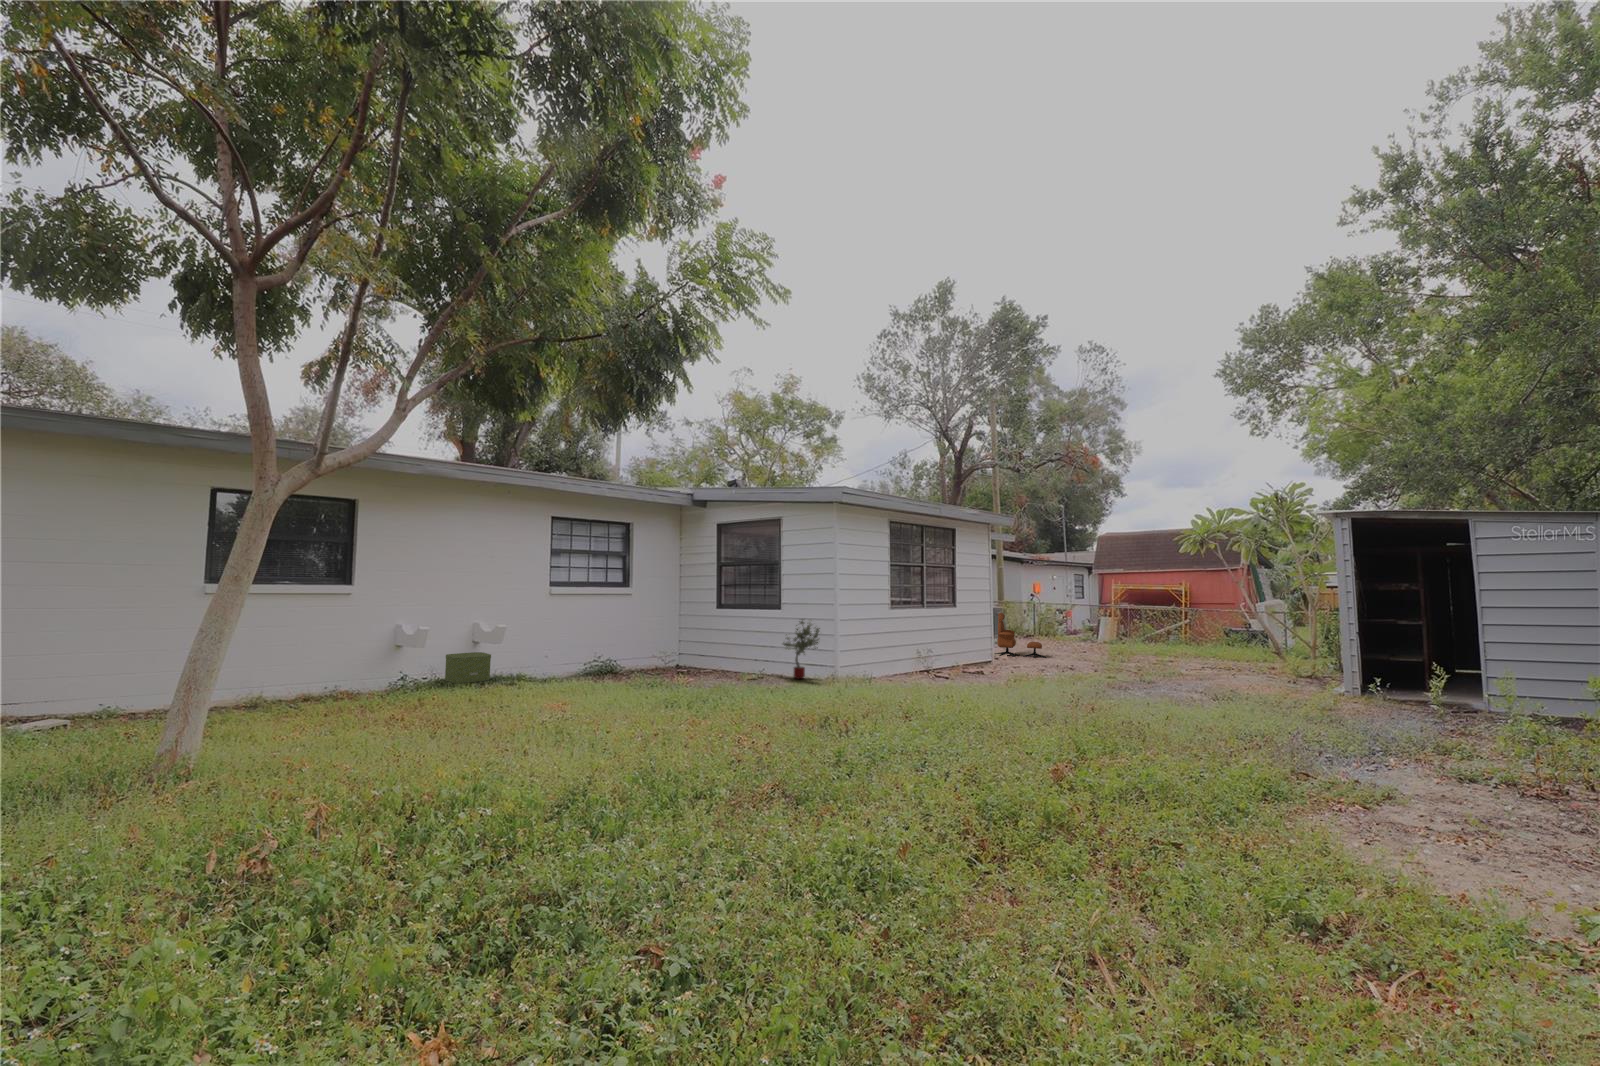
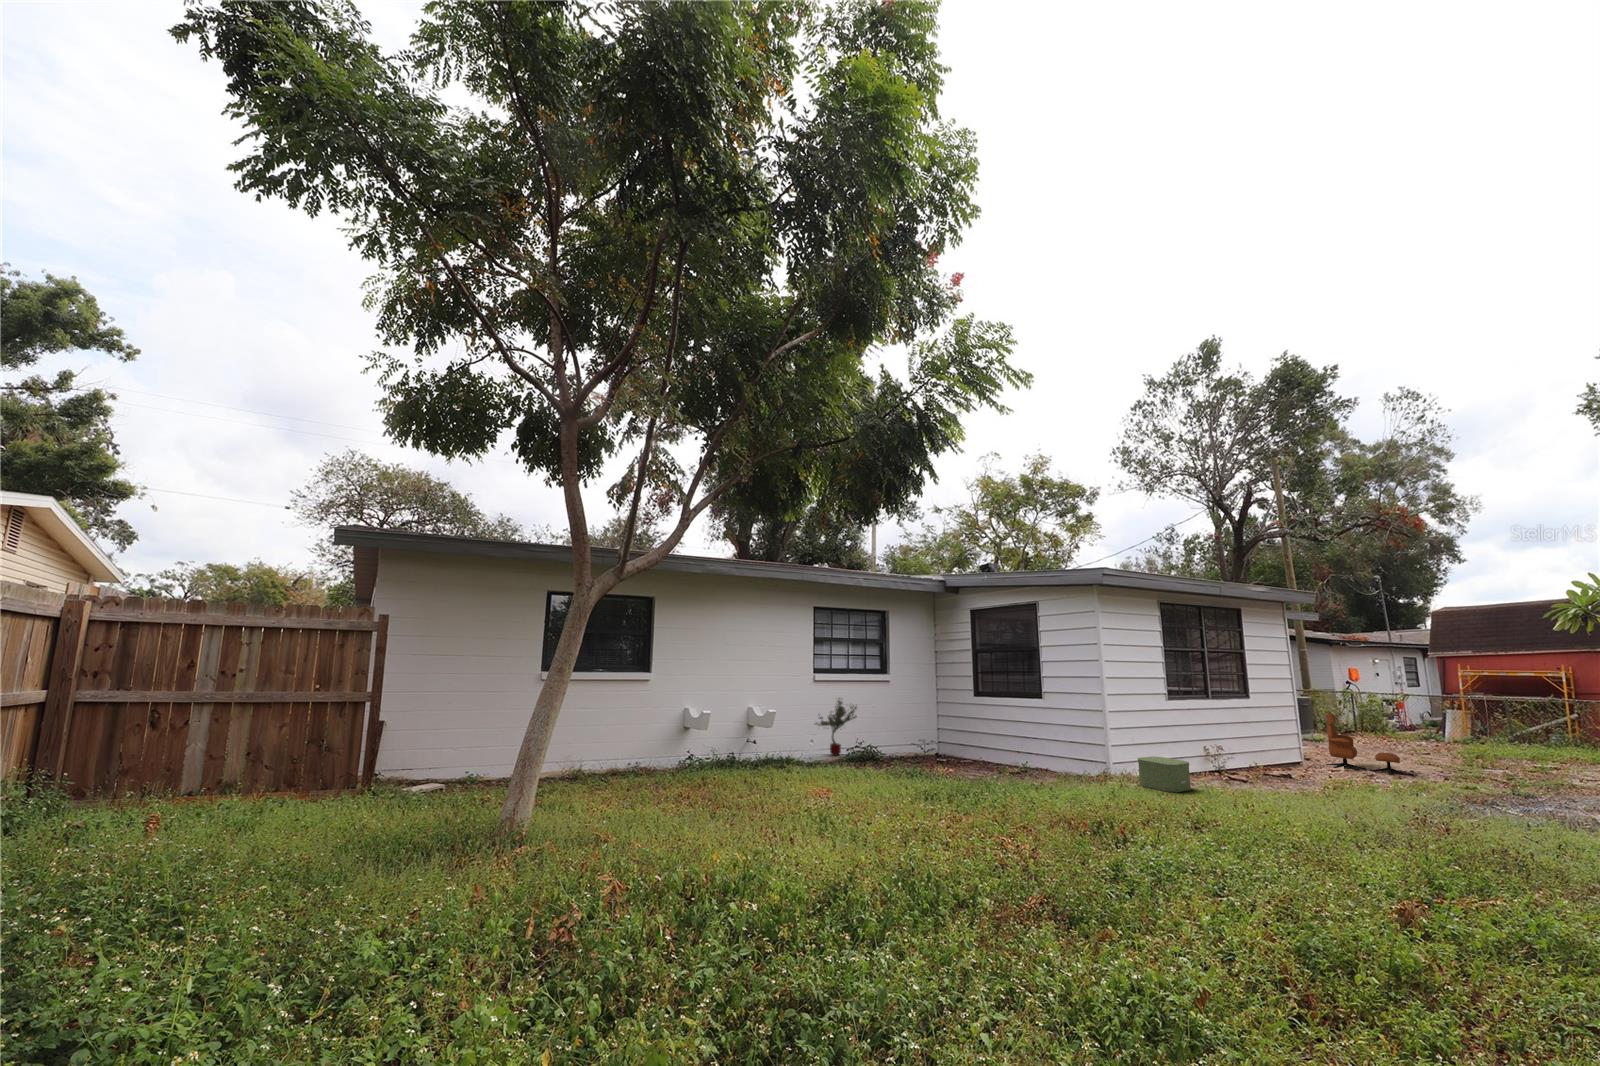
potted tree: present [783,619,820,679] -> present [816,698,857,756]
storage box: present [445,652,491,683] -> present [1138,757,1191,792]

